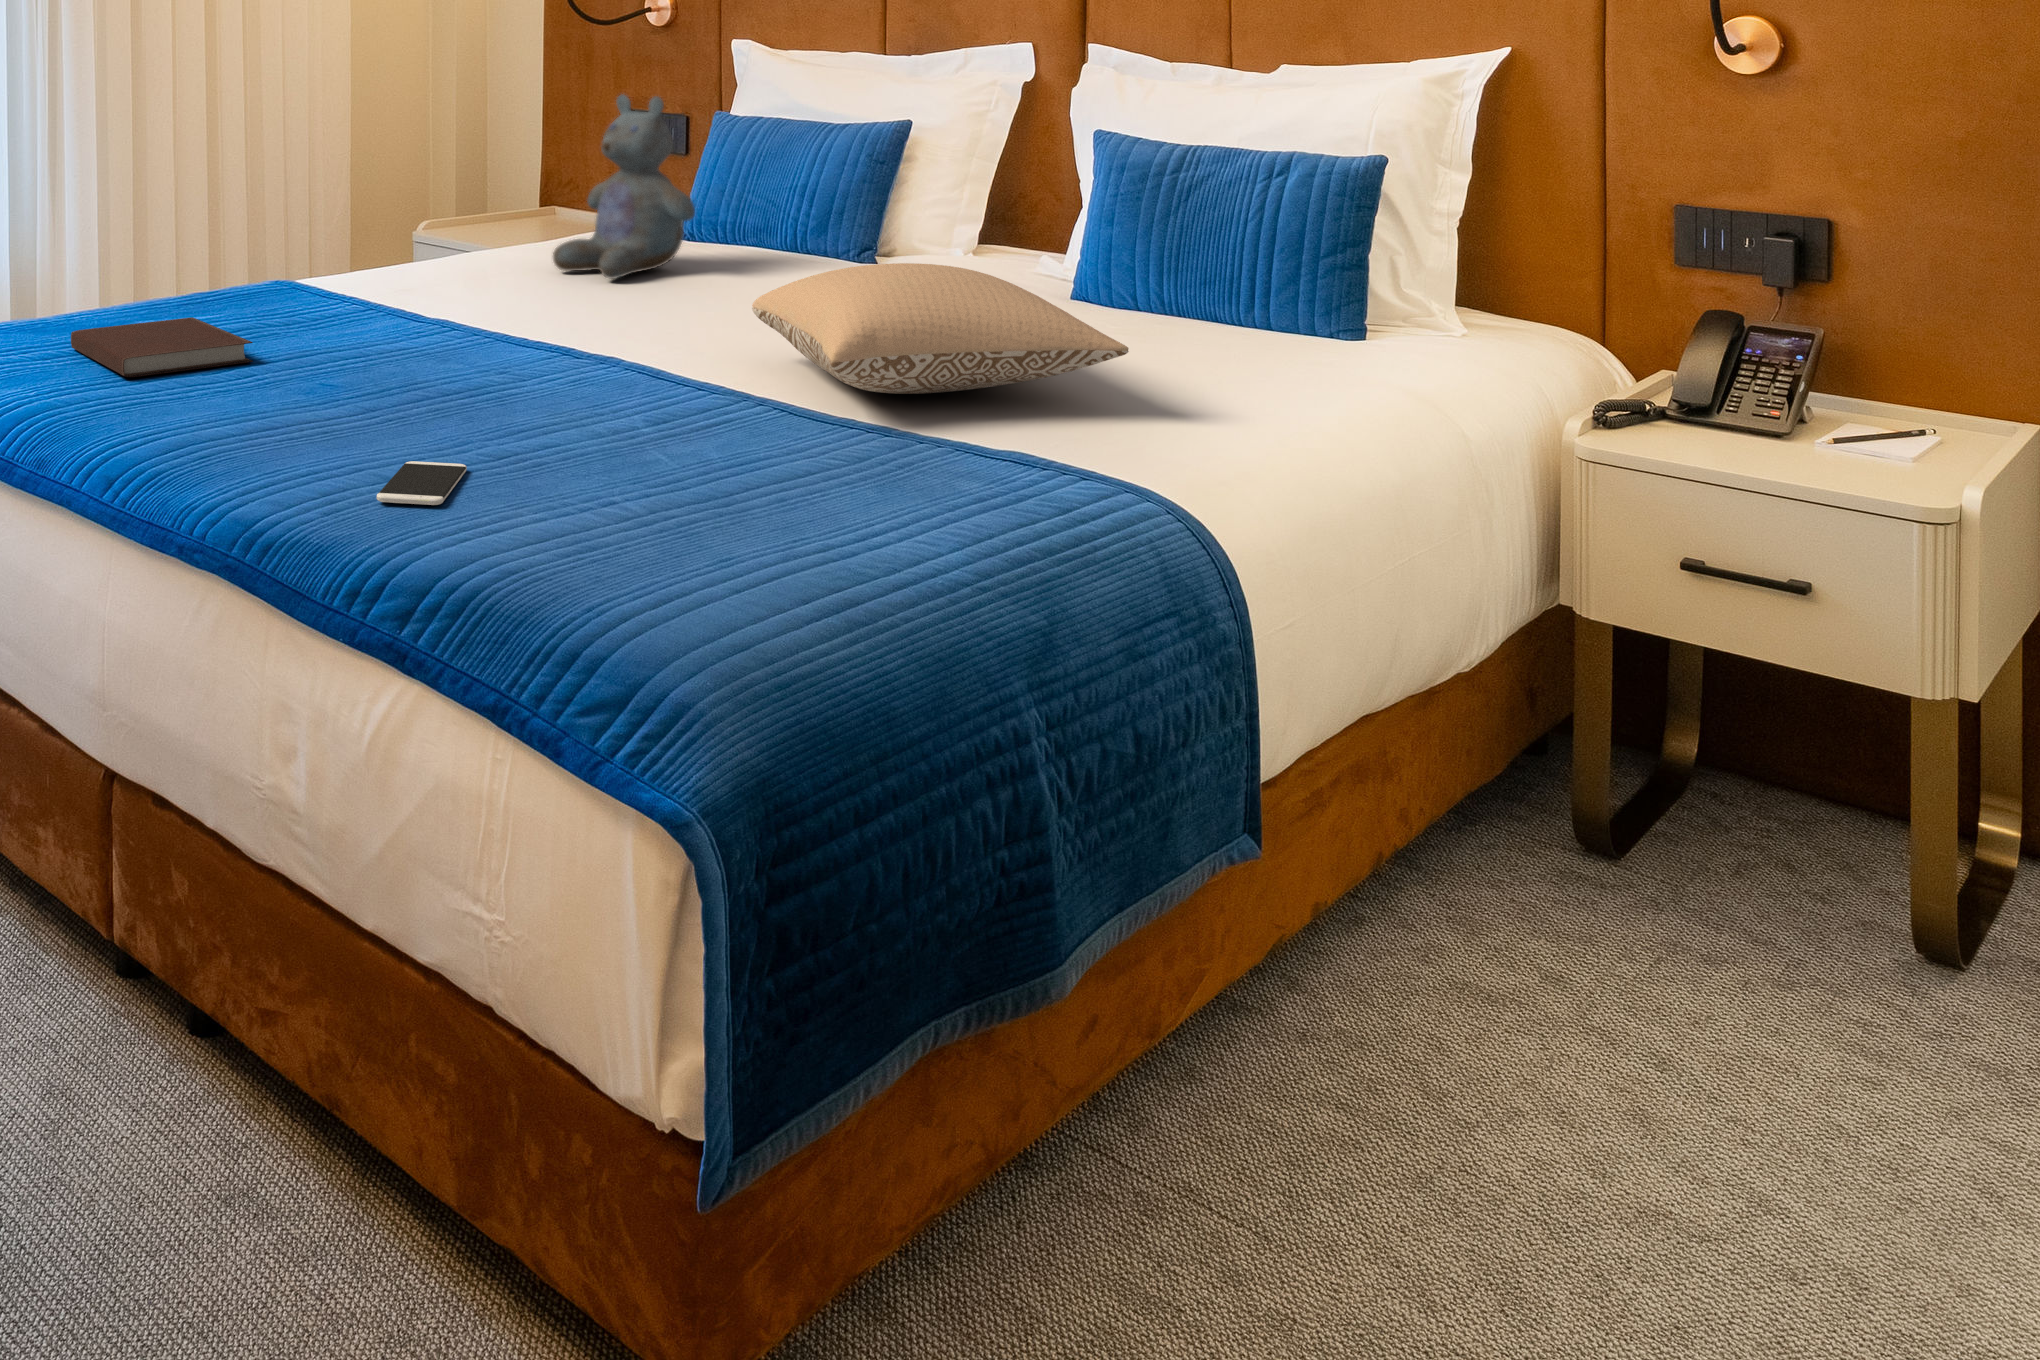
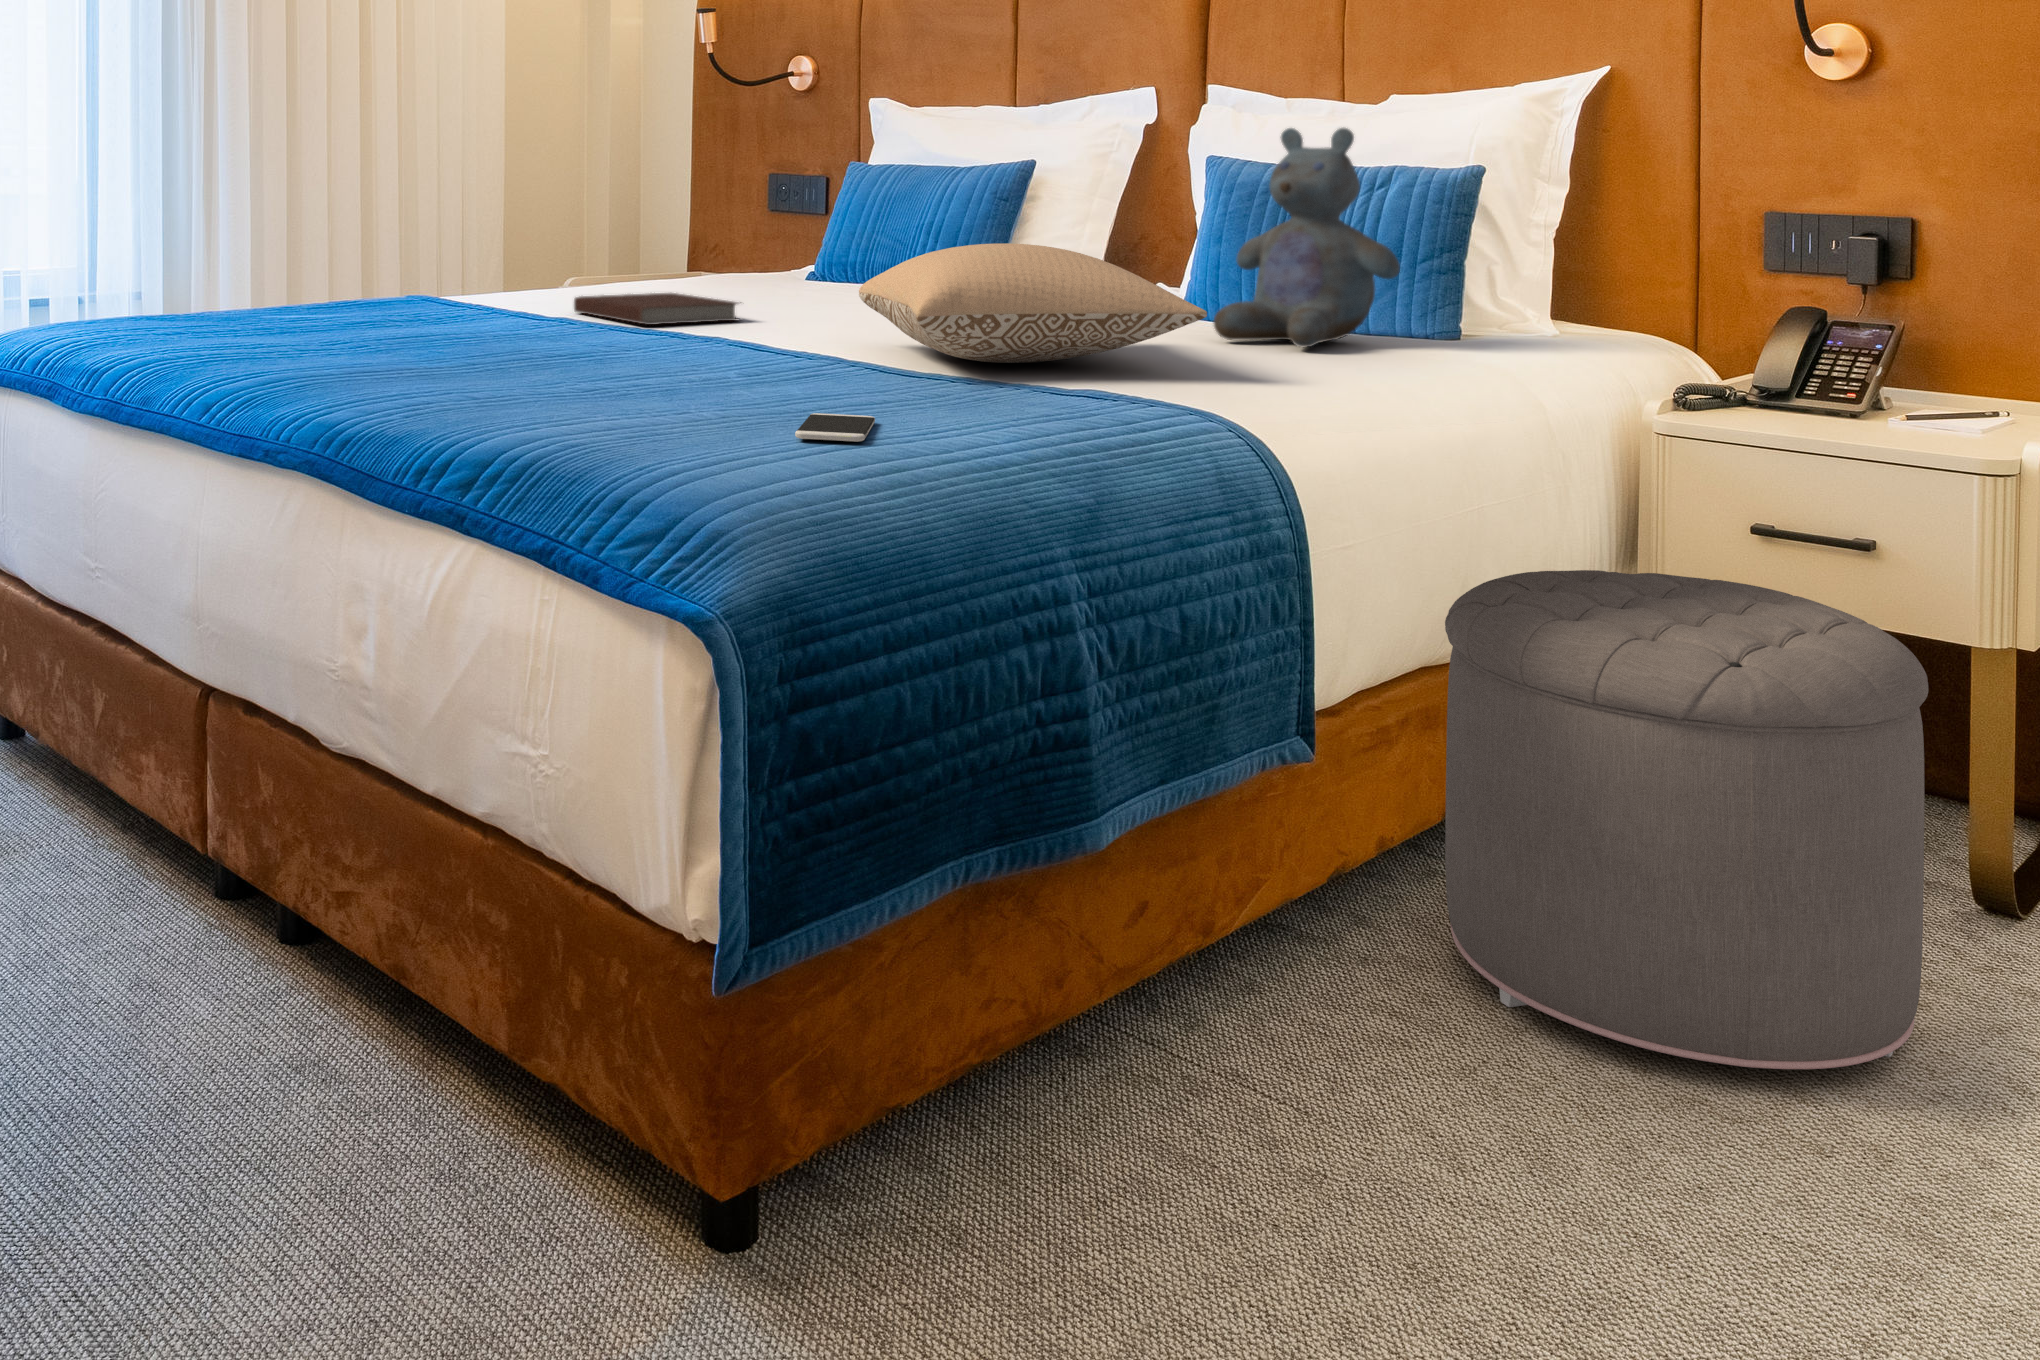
stuffed bear: present [553,95,695,279] -> present [1214,128,1400,347]
notebook: present [71,317,253,377] -> present [574,293,741,325]
smartphone: present [377,461,467,505] -> present [795,413,875,442]
ottoman: none [1377,613,1903,1162] -> present [1445,570,1928,1069]

